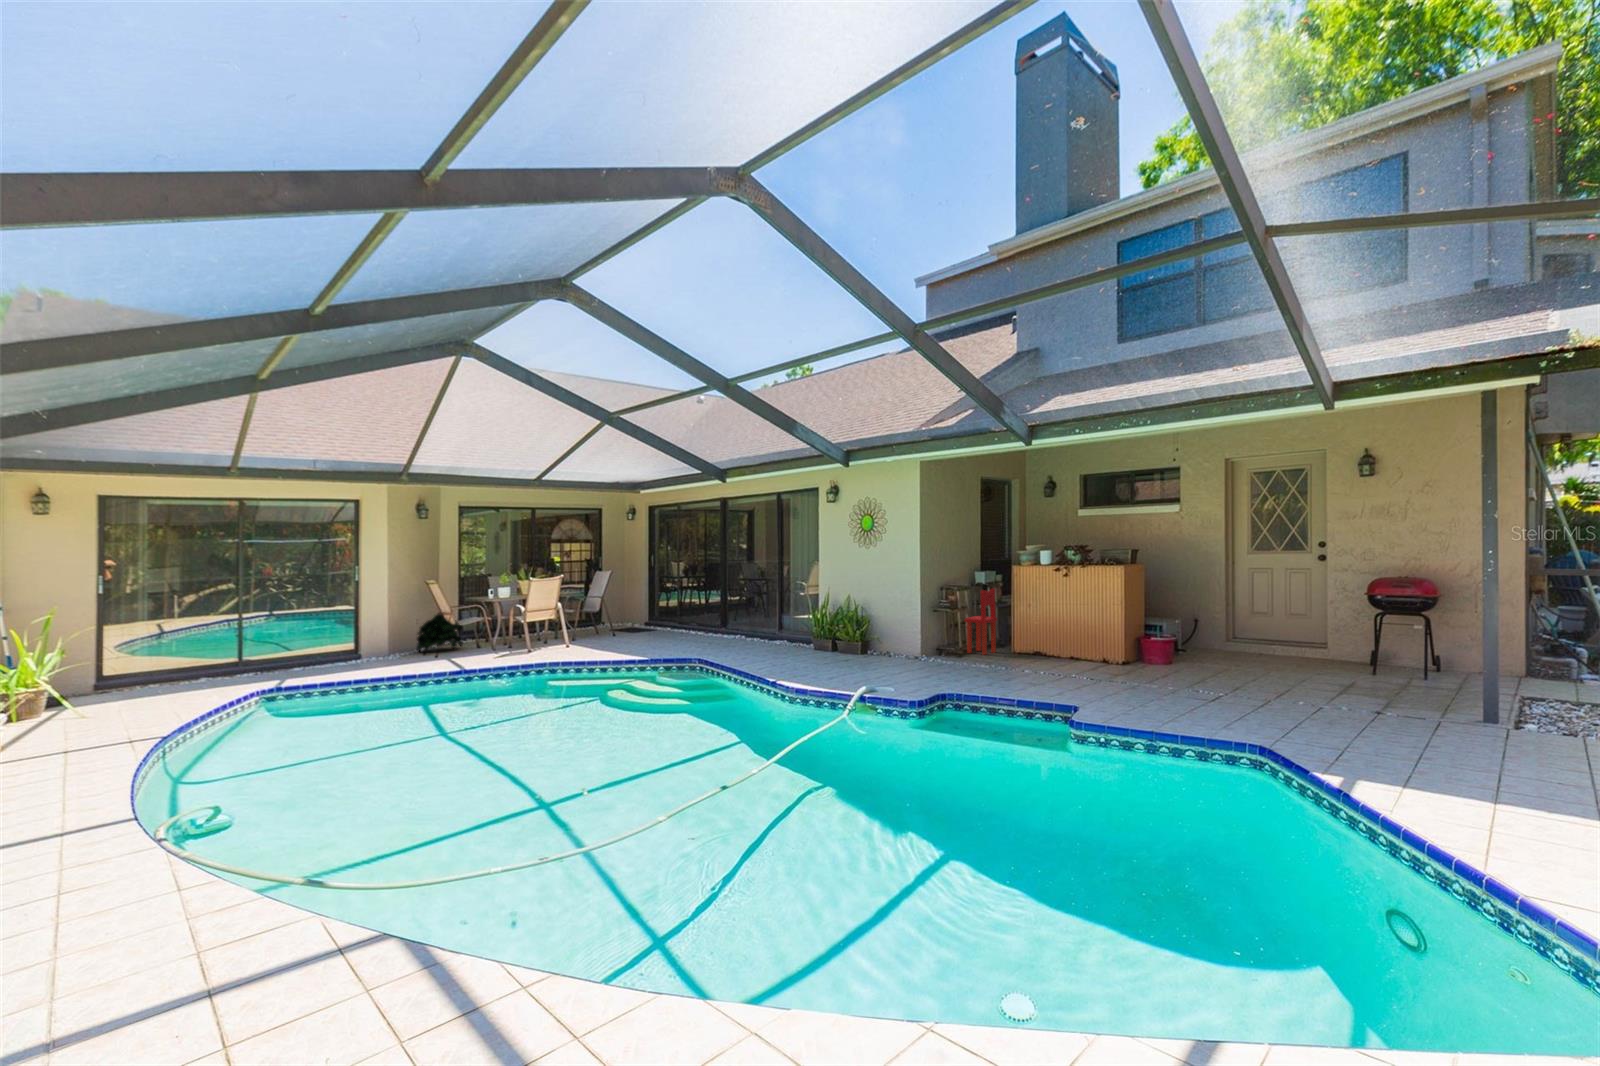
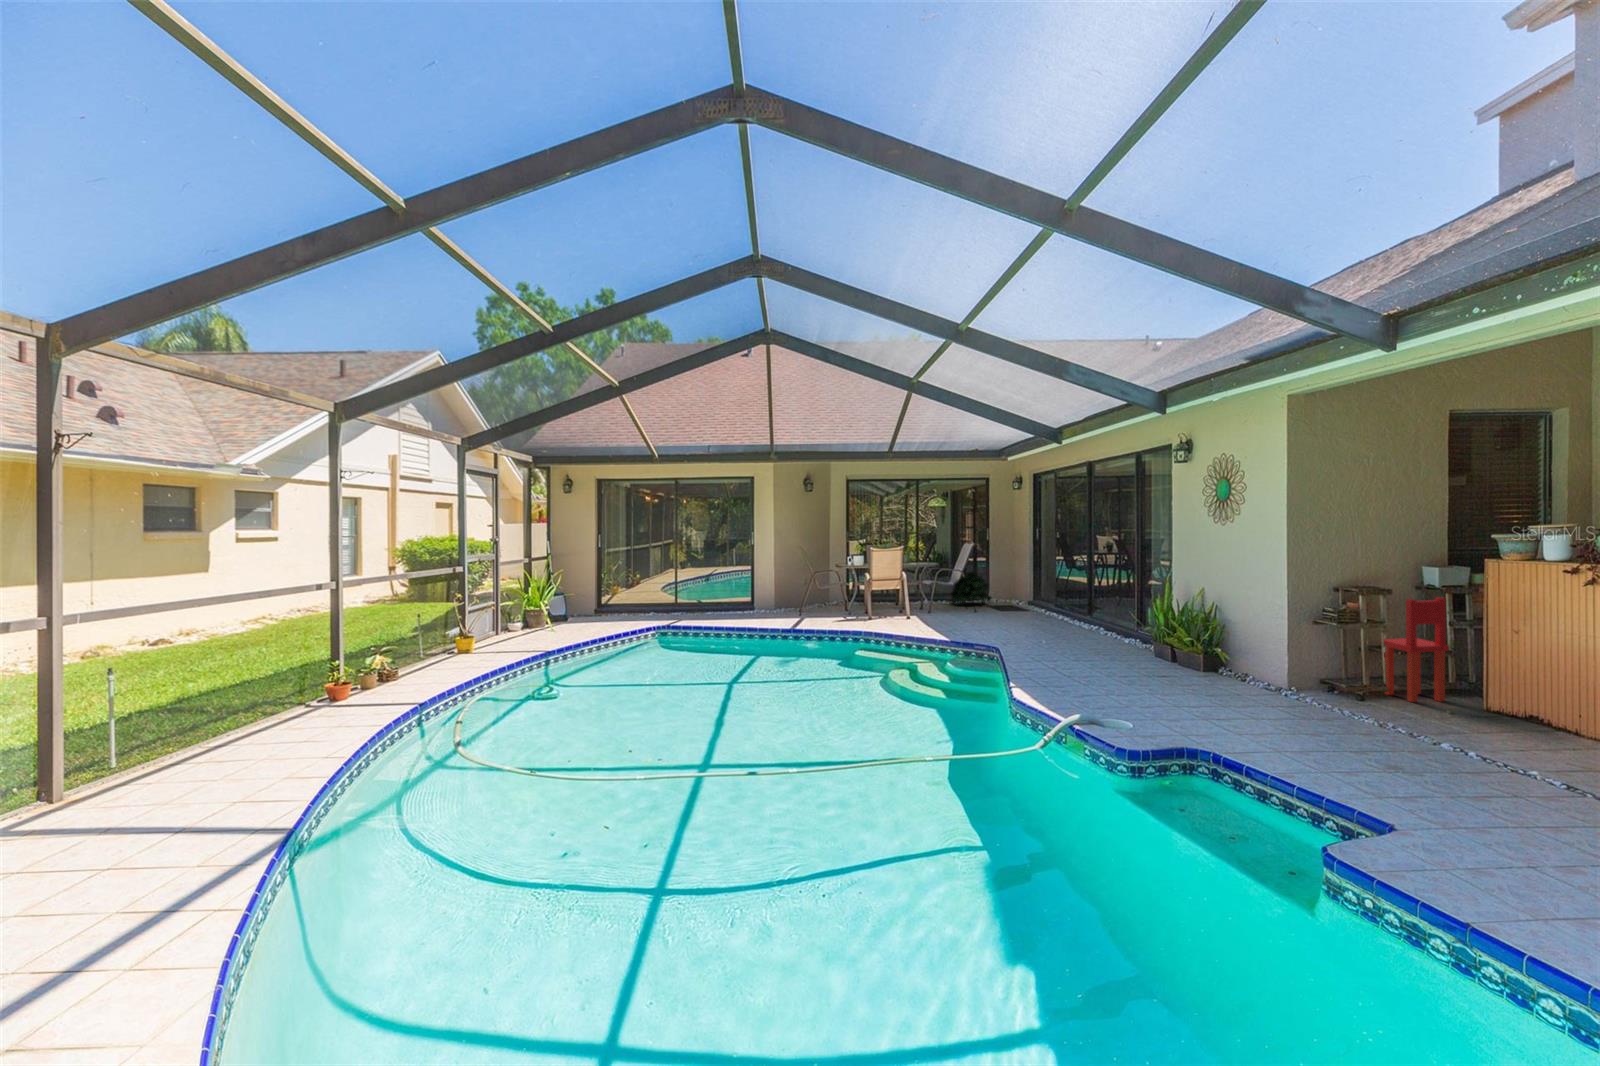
potted plant: present [417,614,463,651] -> present [951,571,990,604]

